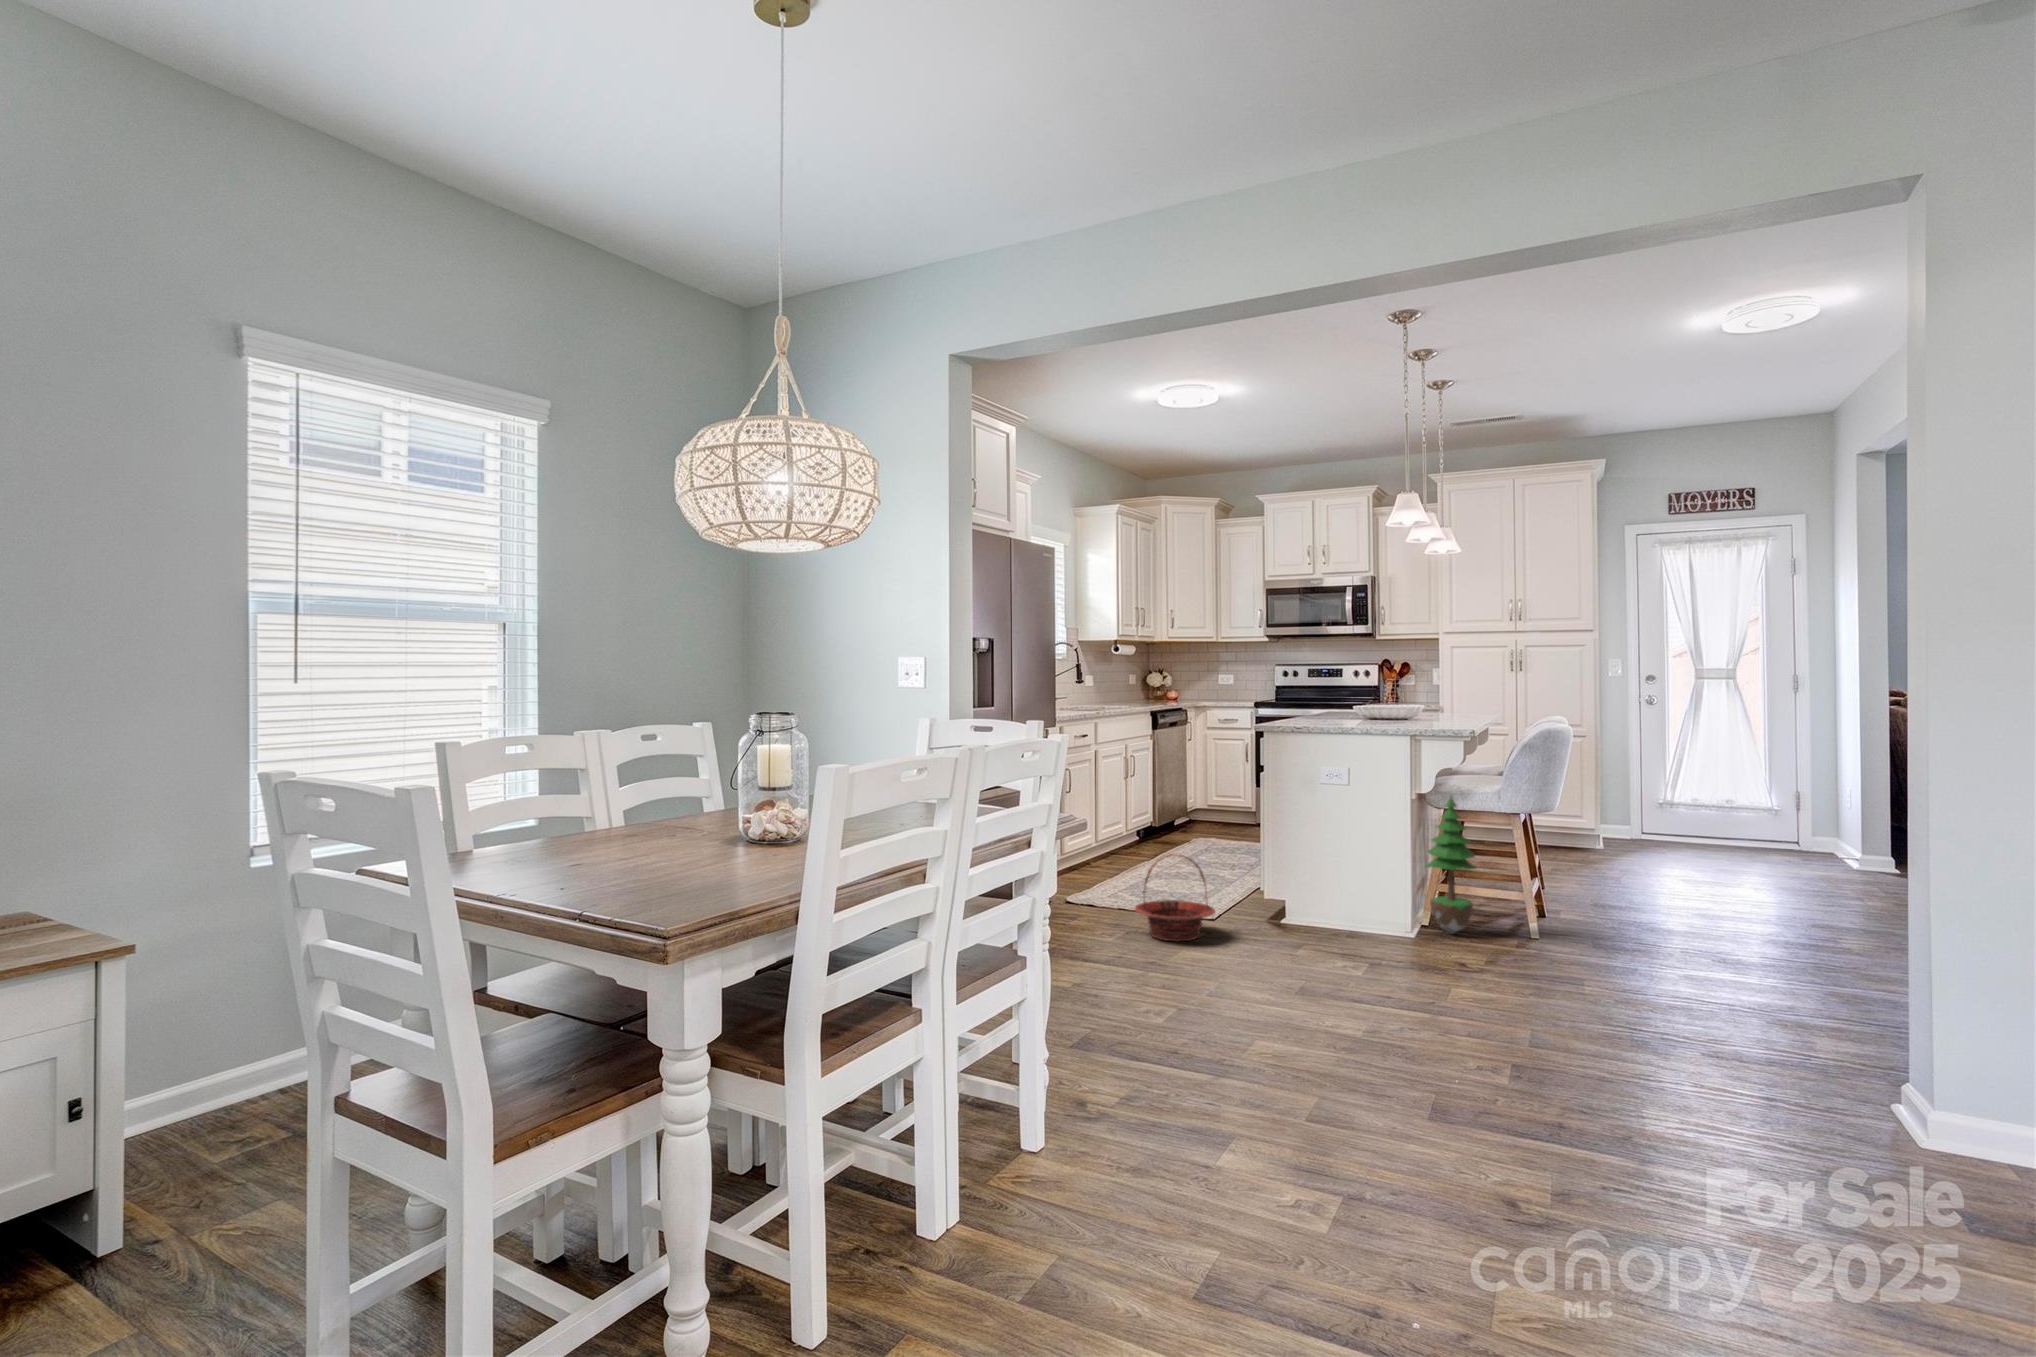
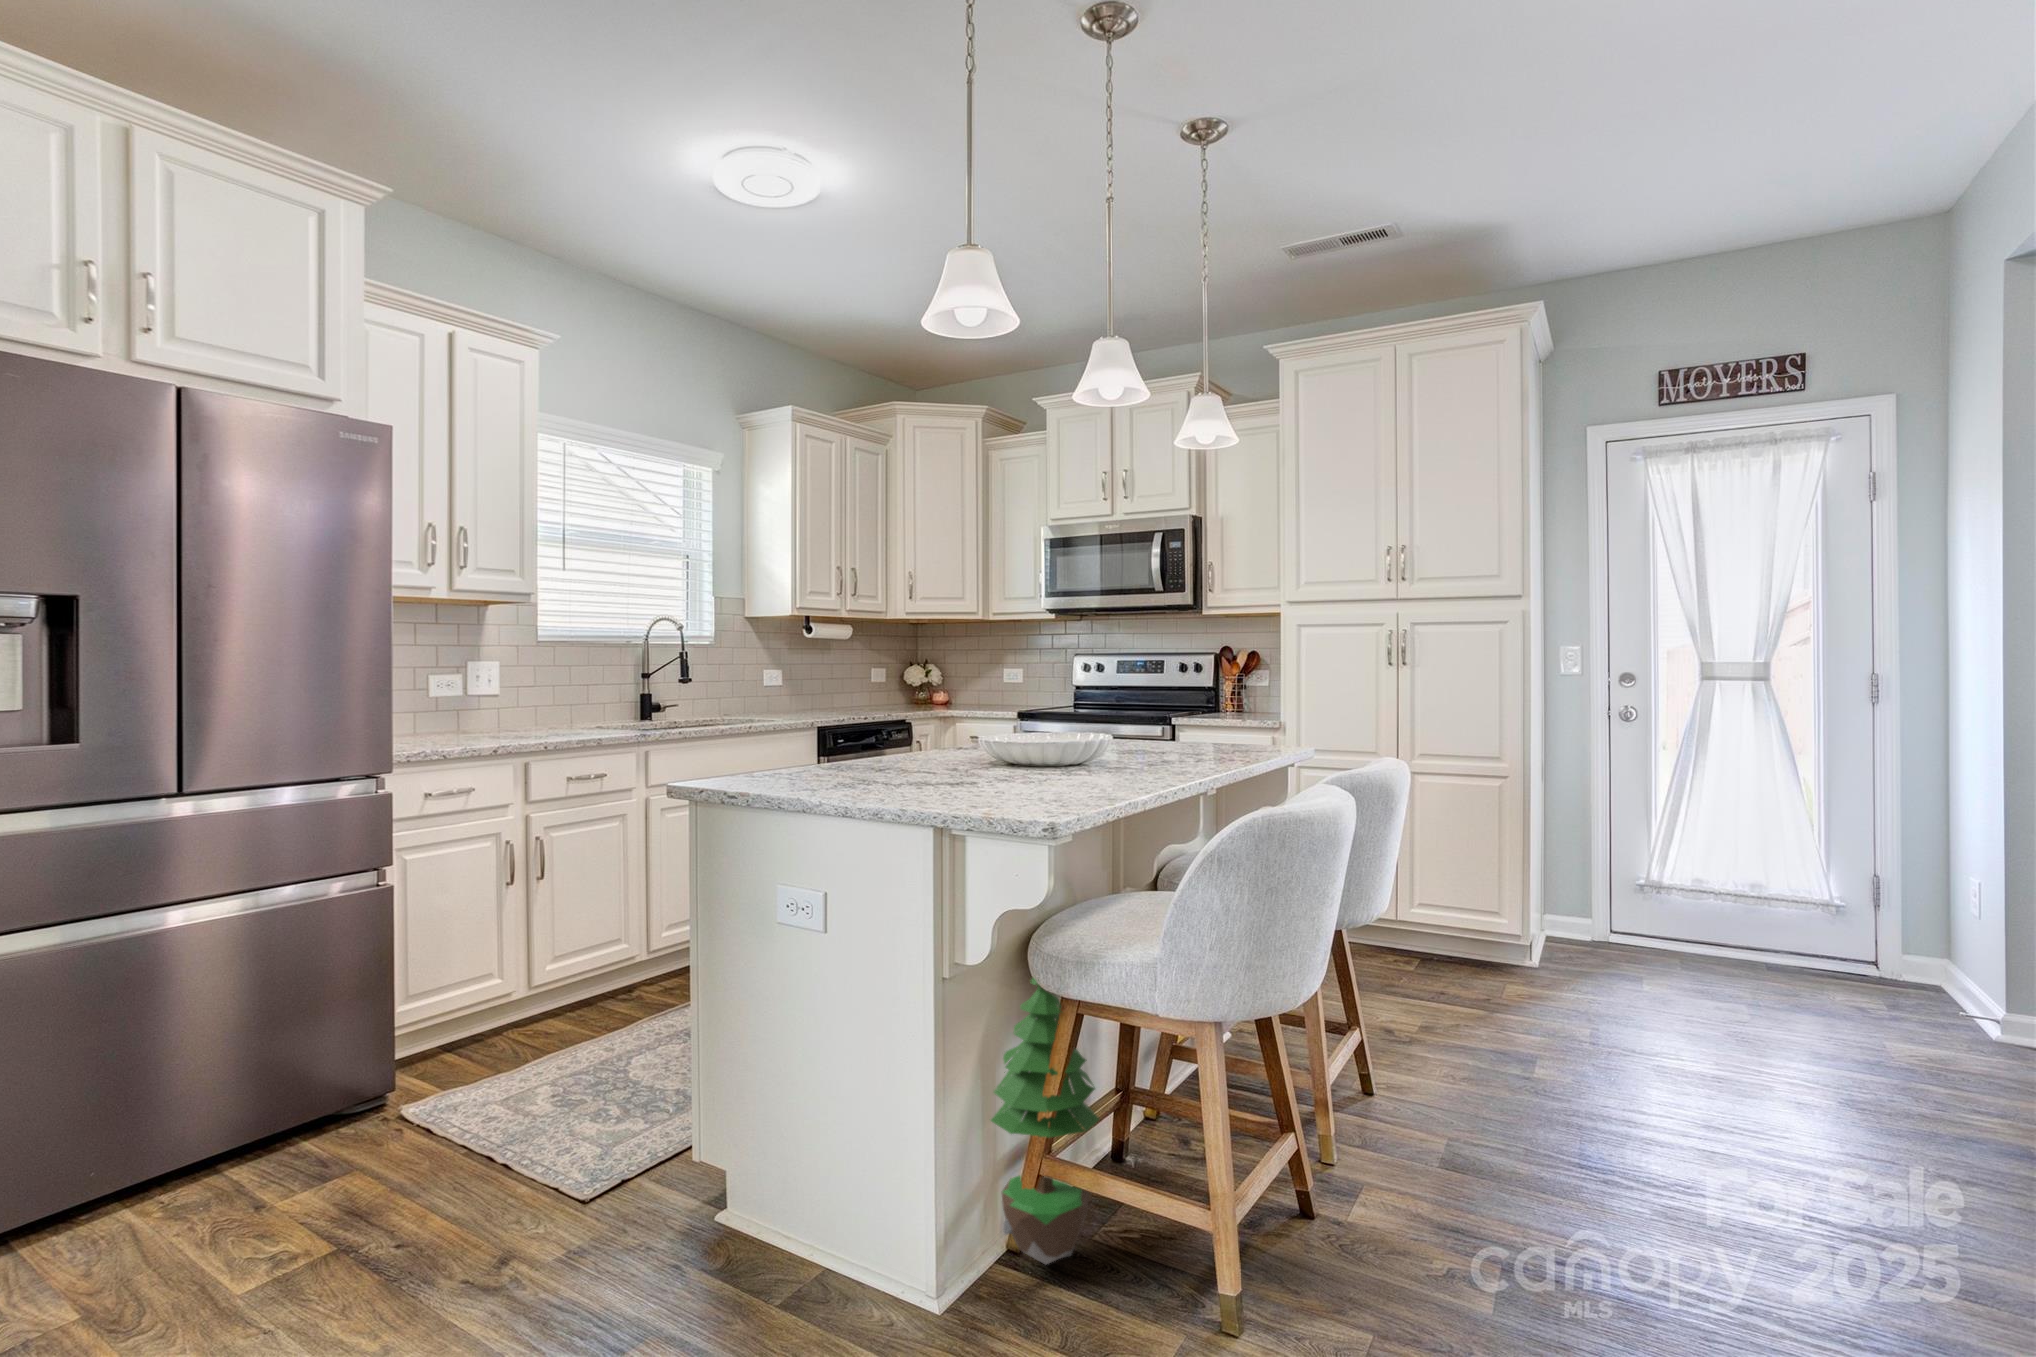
basket: present [1135,854,1215,941] -> none [351,1073,551,1278]

